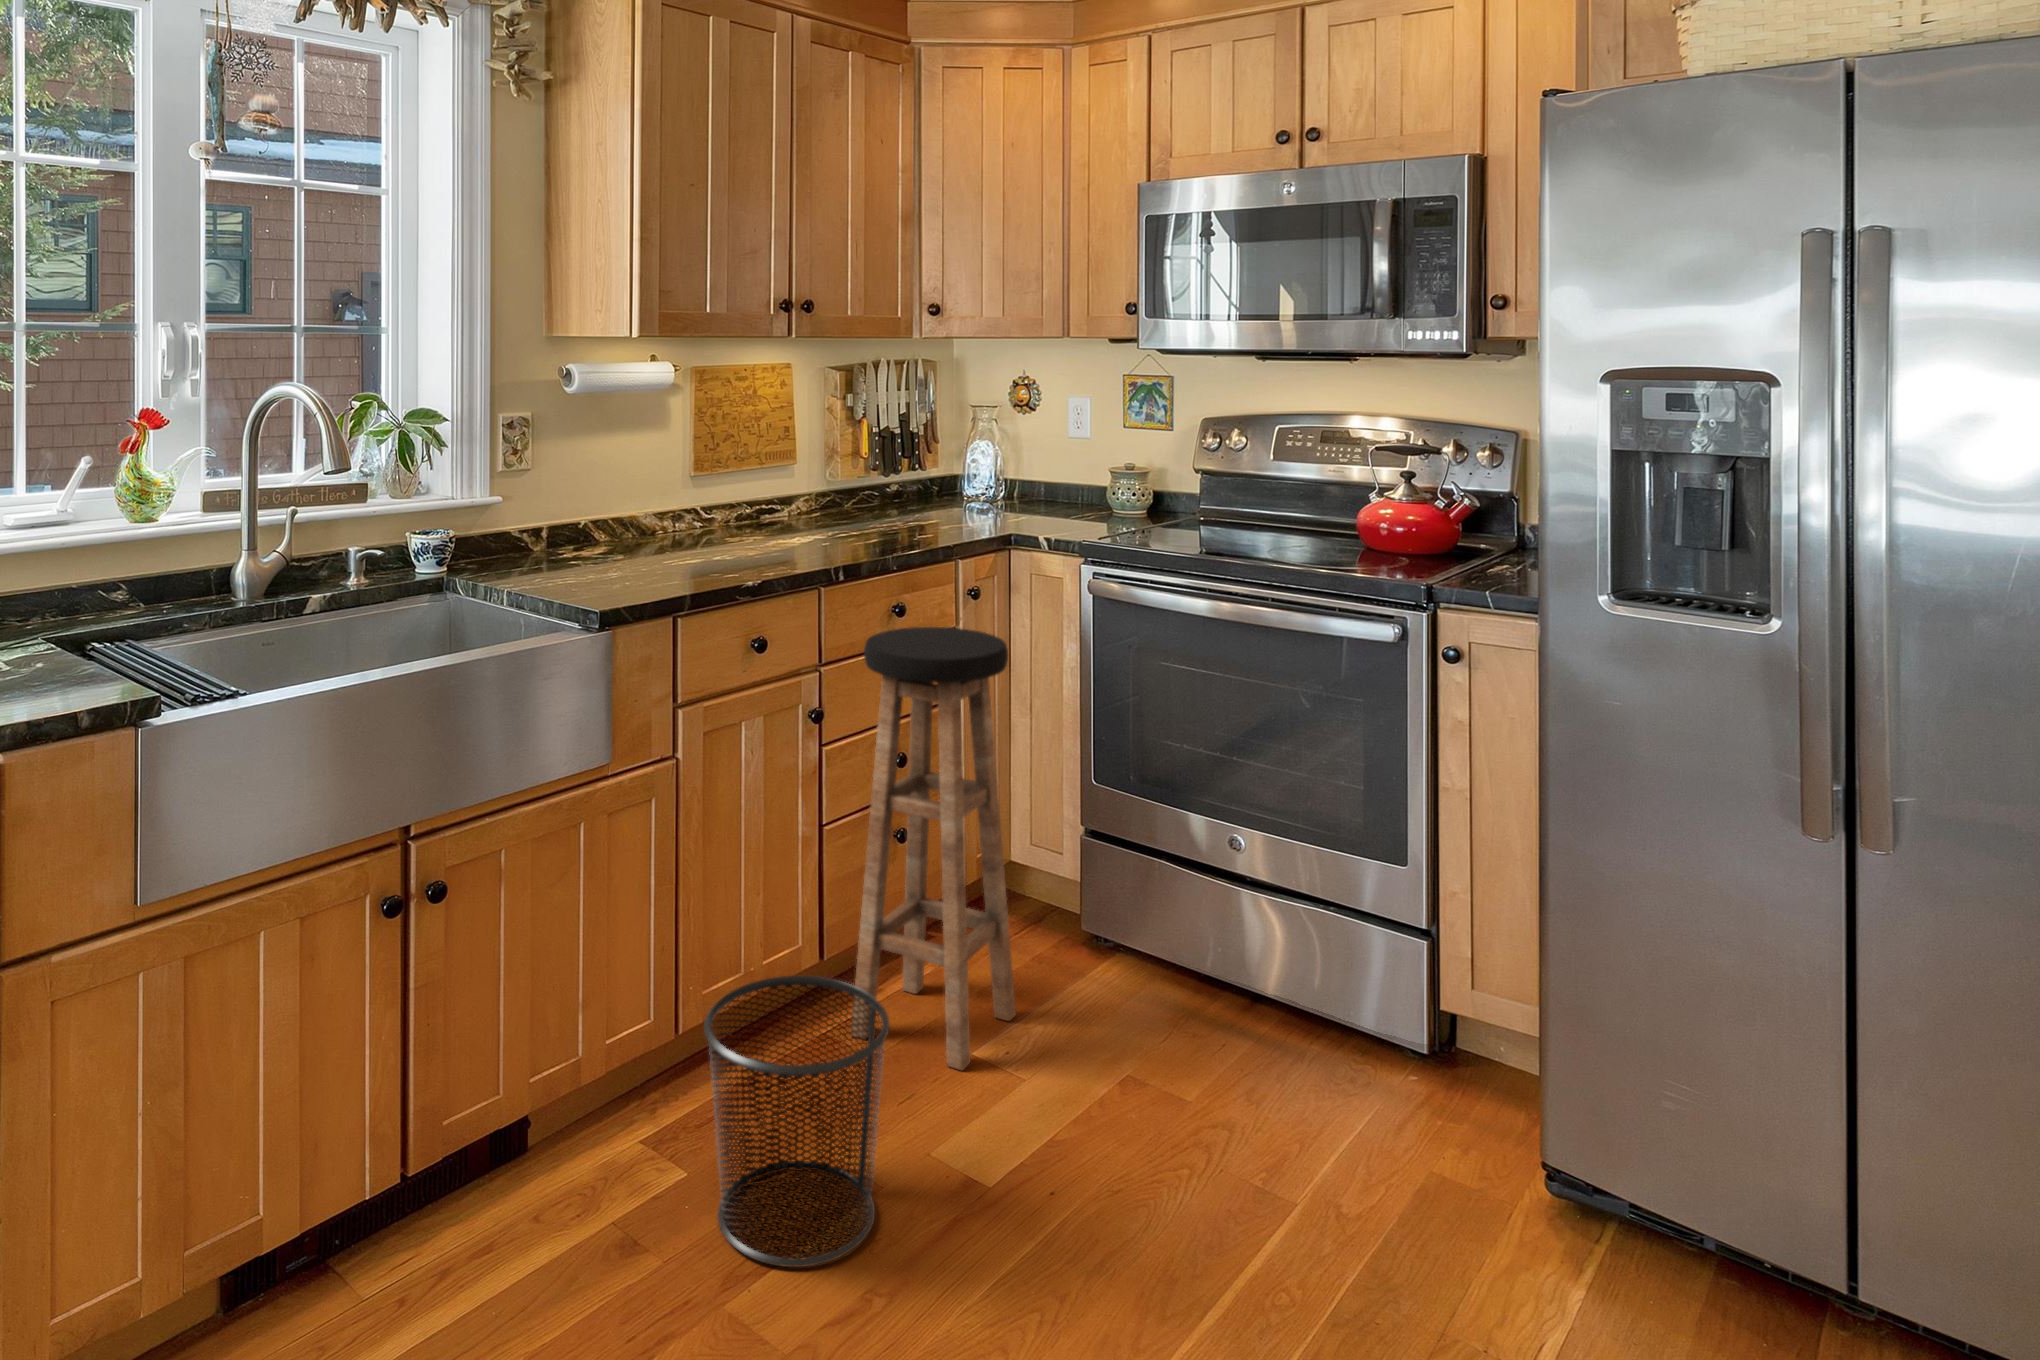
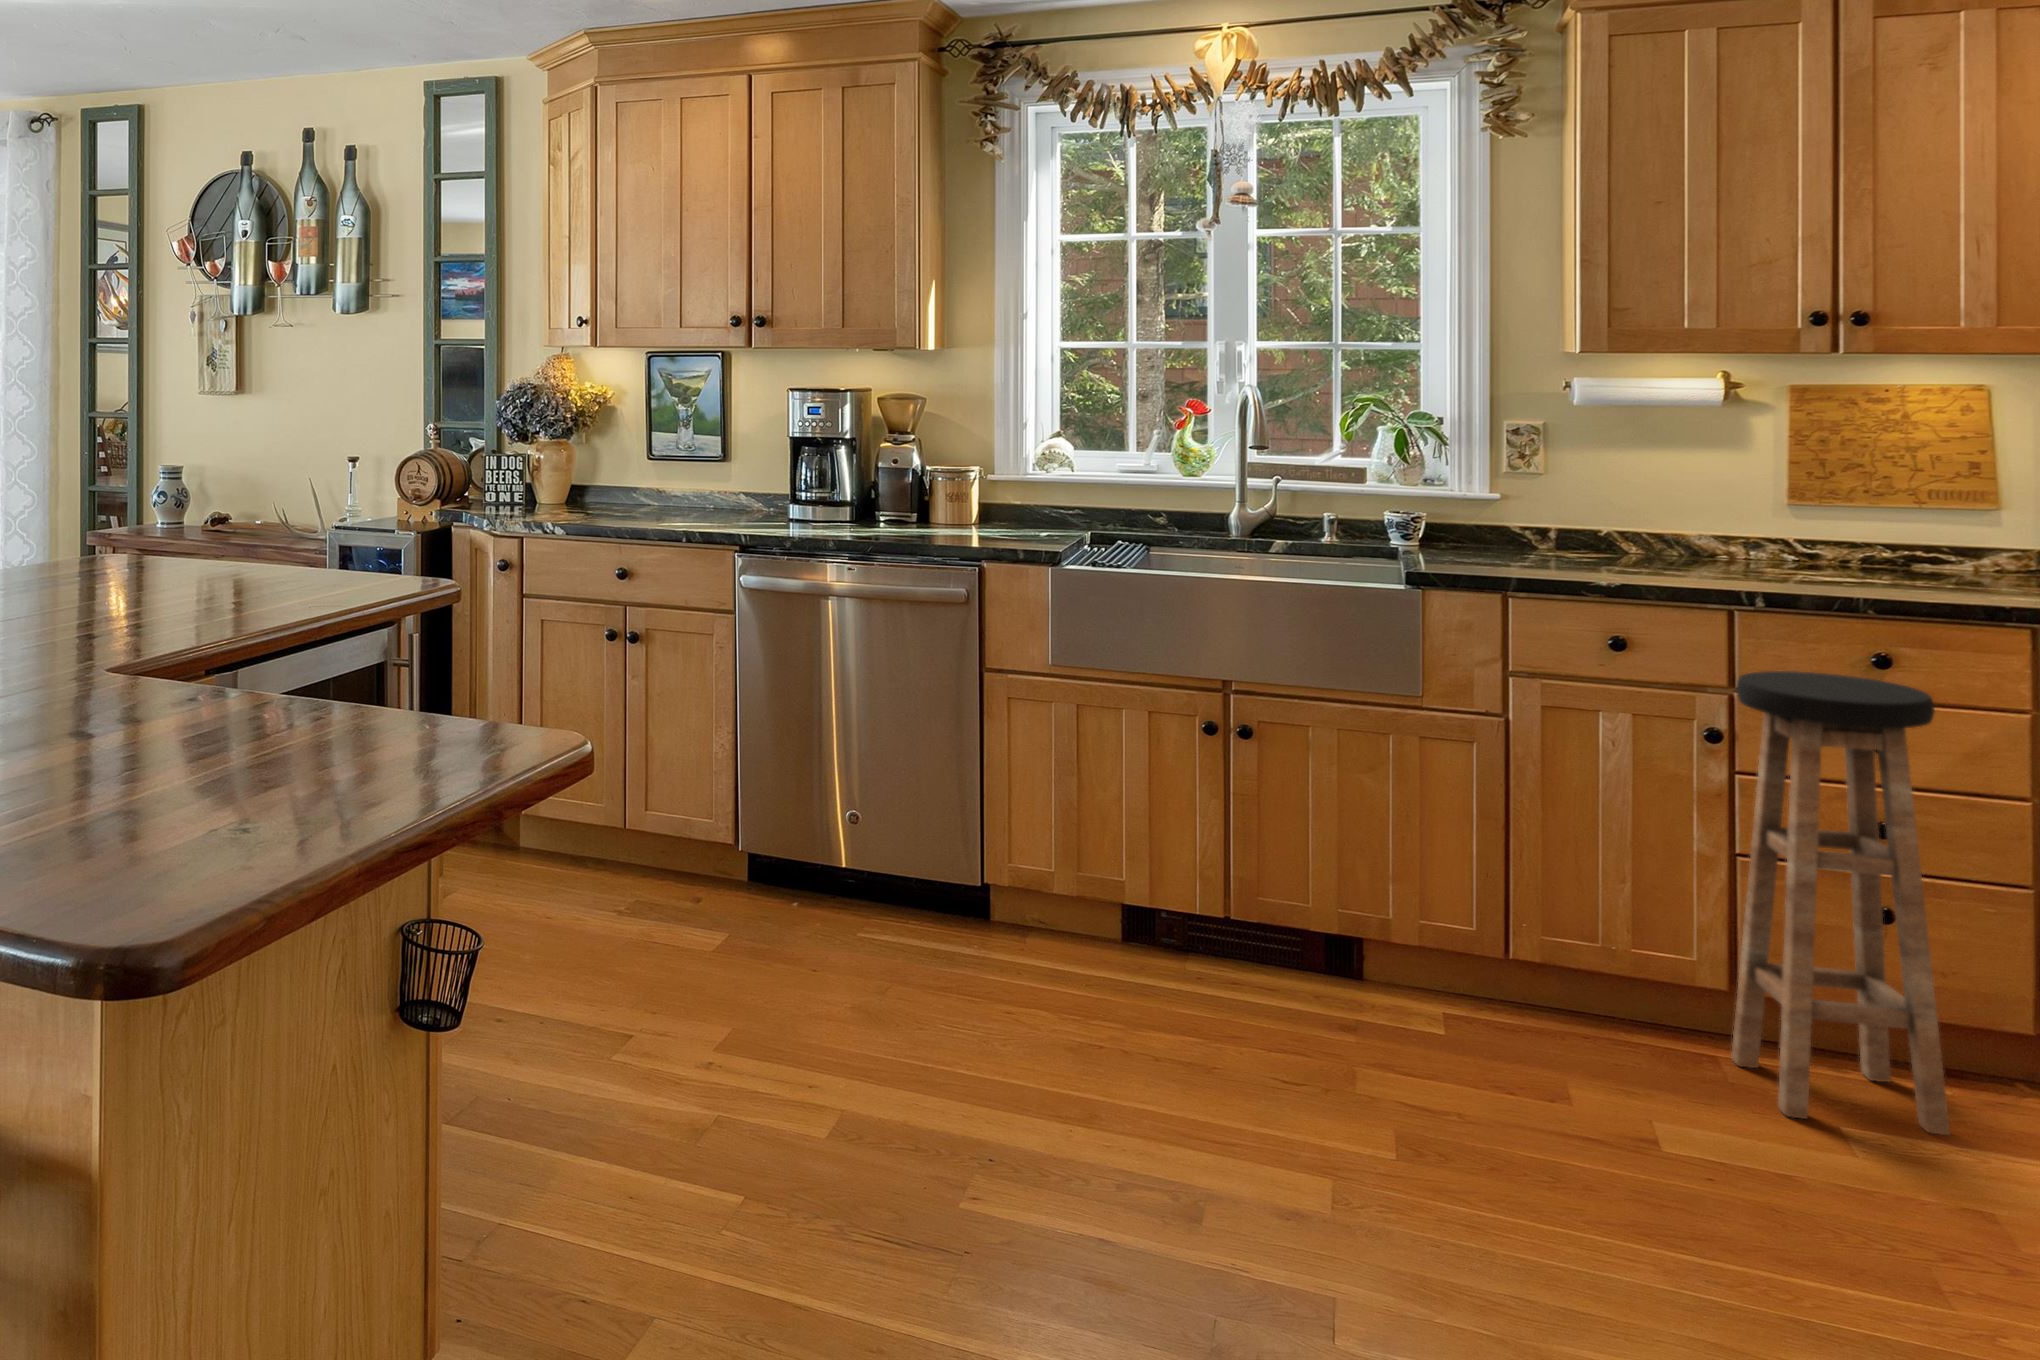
trash can: present [704,975,890,1267] -> none [1378,886,1552,1099]

